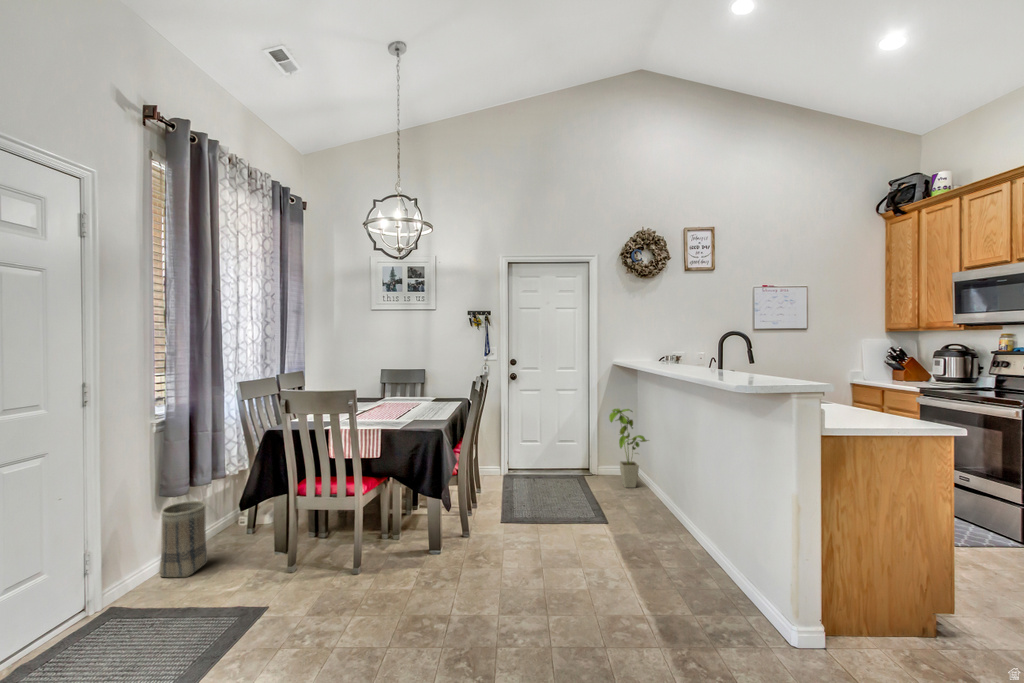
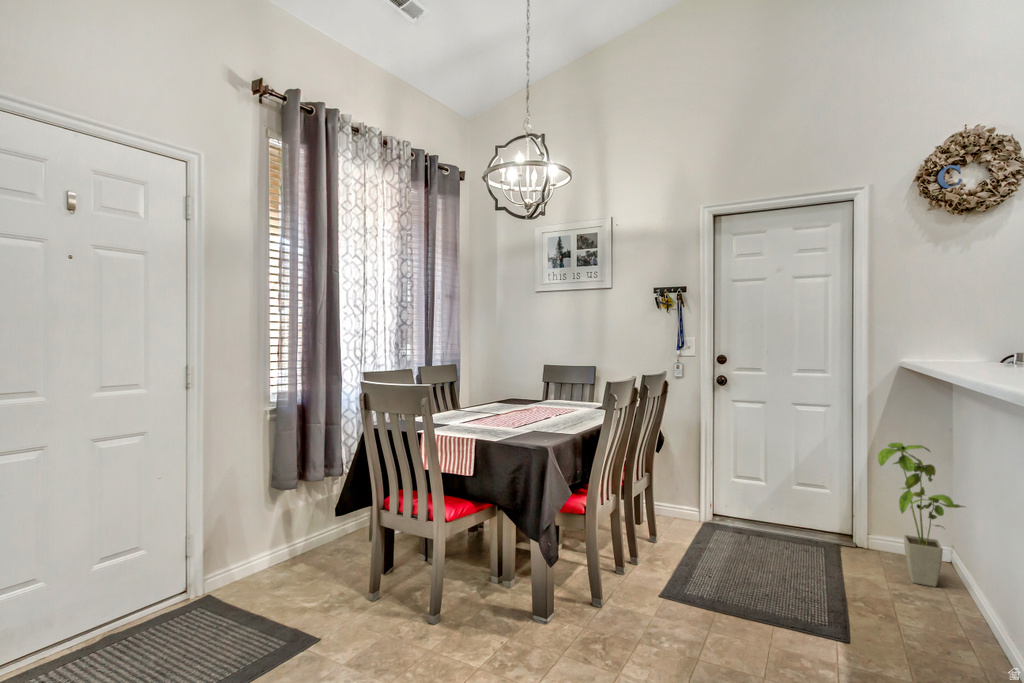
basket: present [159,501,208,577] -> none [268,497,314,578]

